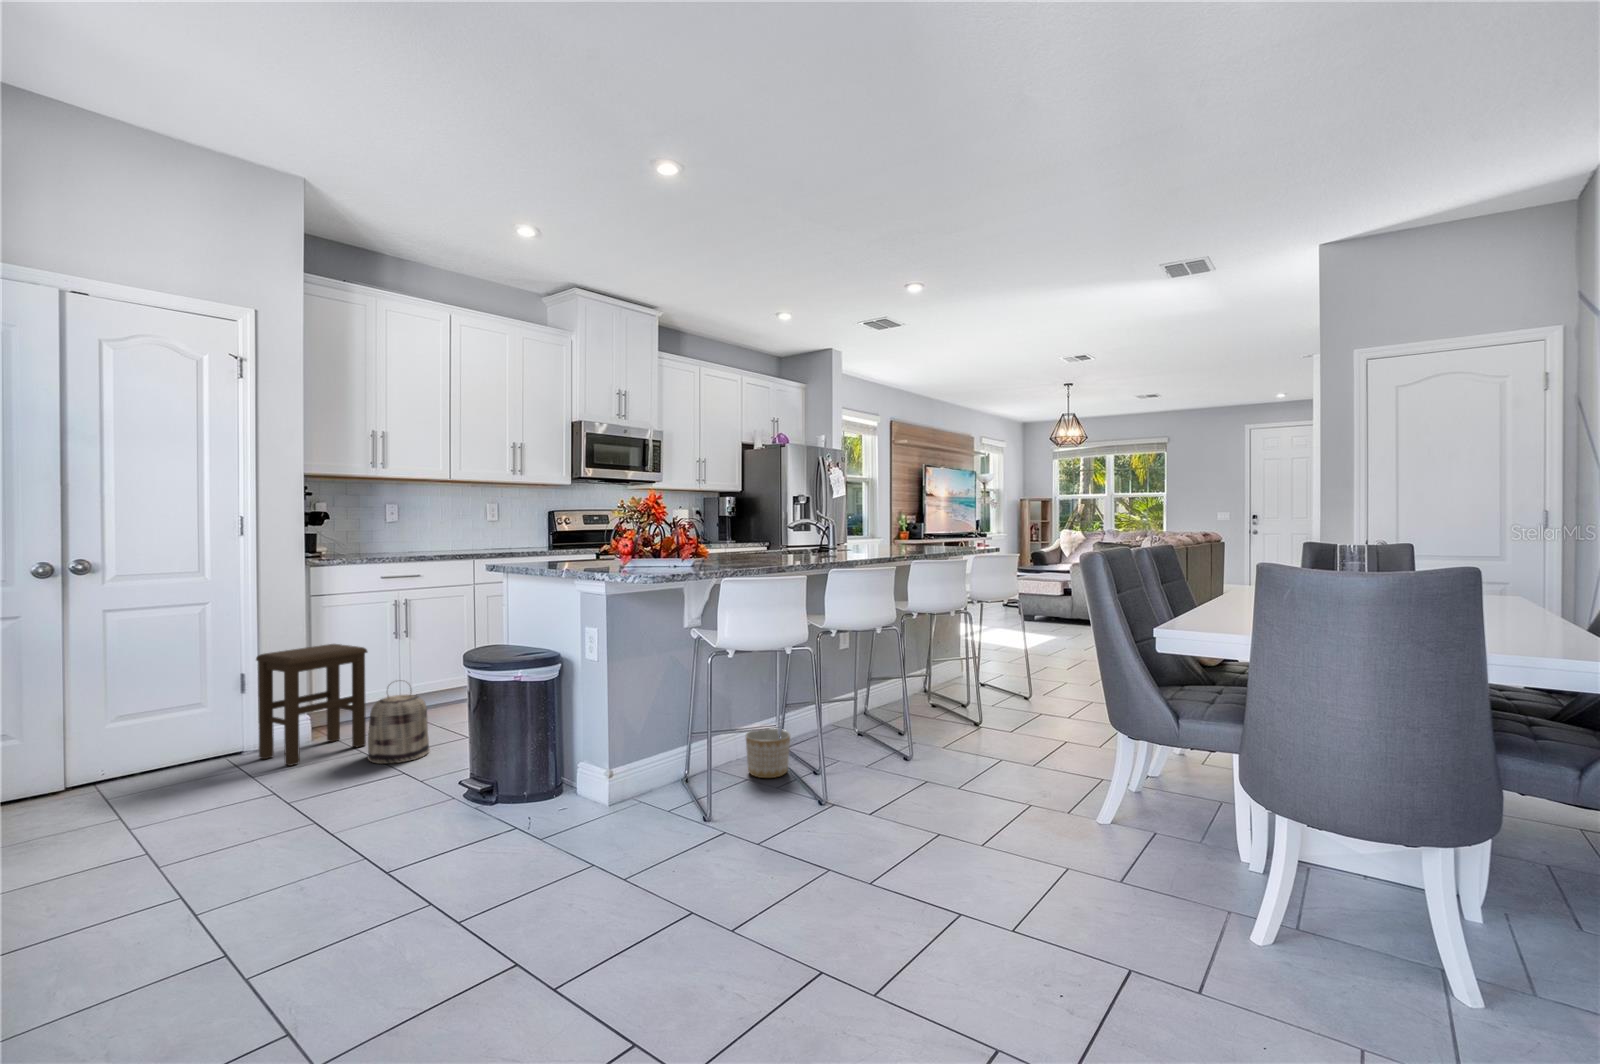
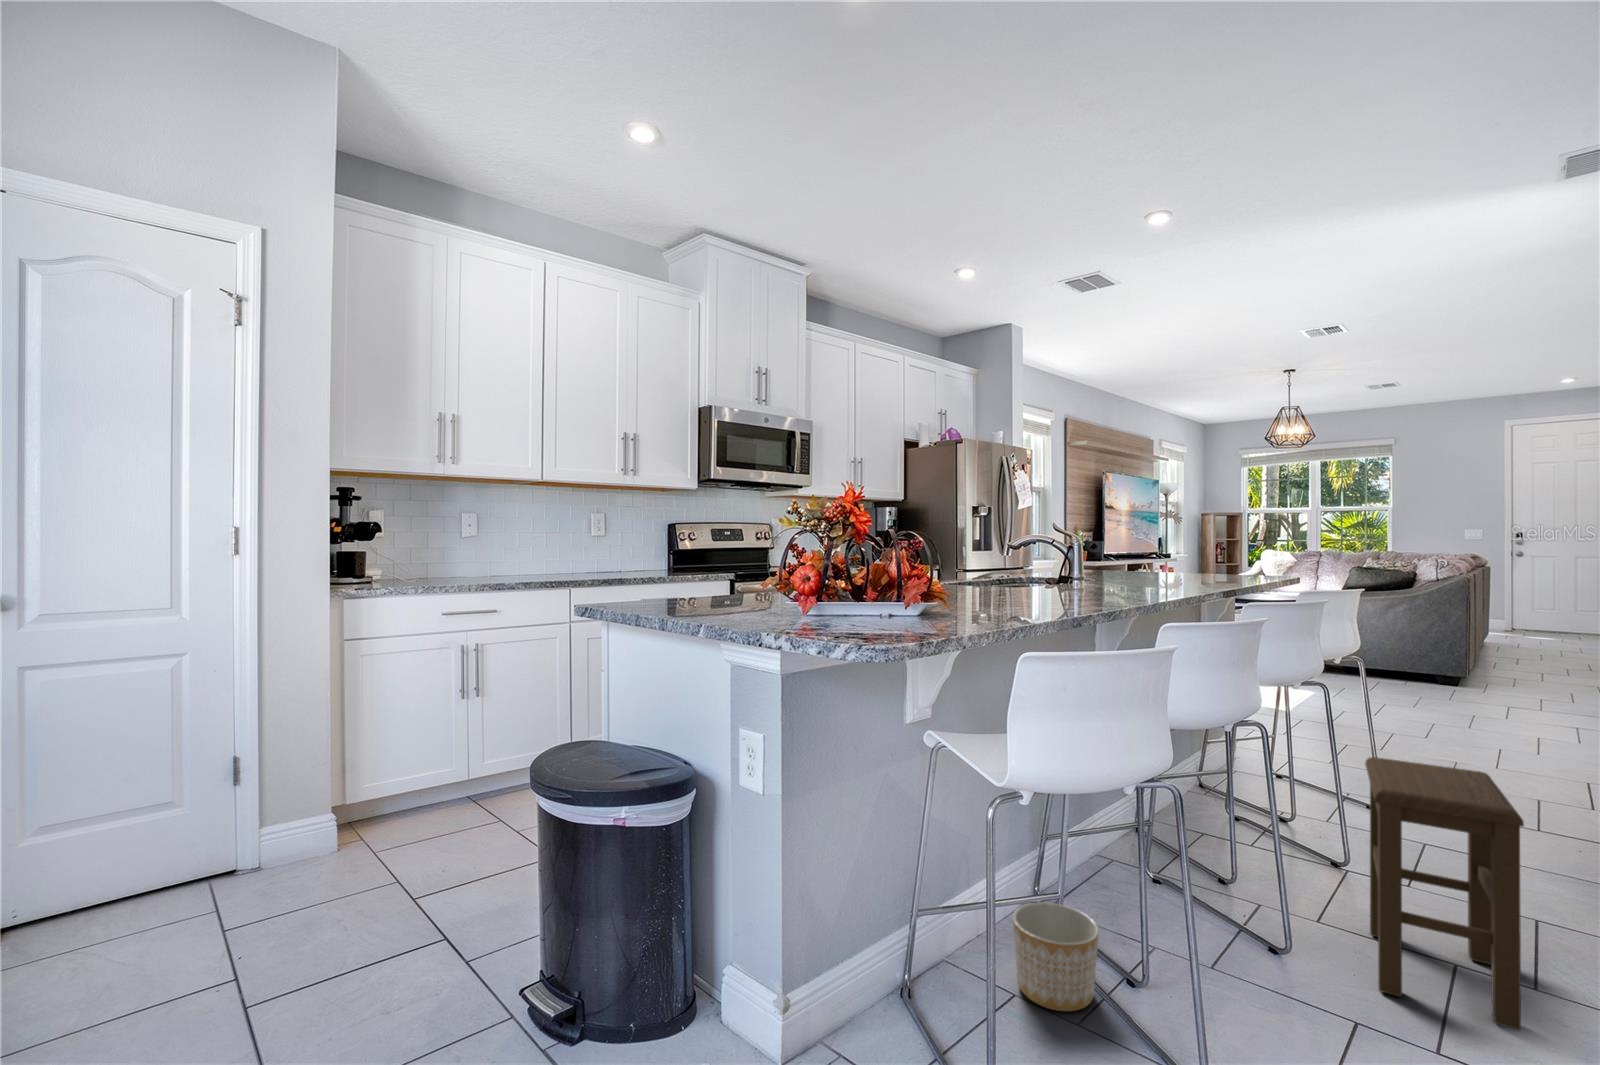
stool: present [256,644,367,766] -> present [1365,757,1524,1030]
basket: present [368,690,430,764] -> none [400,776,494,913]

